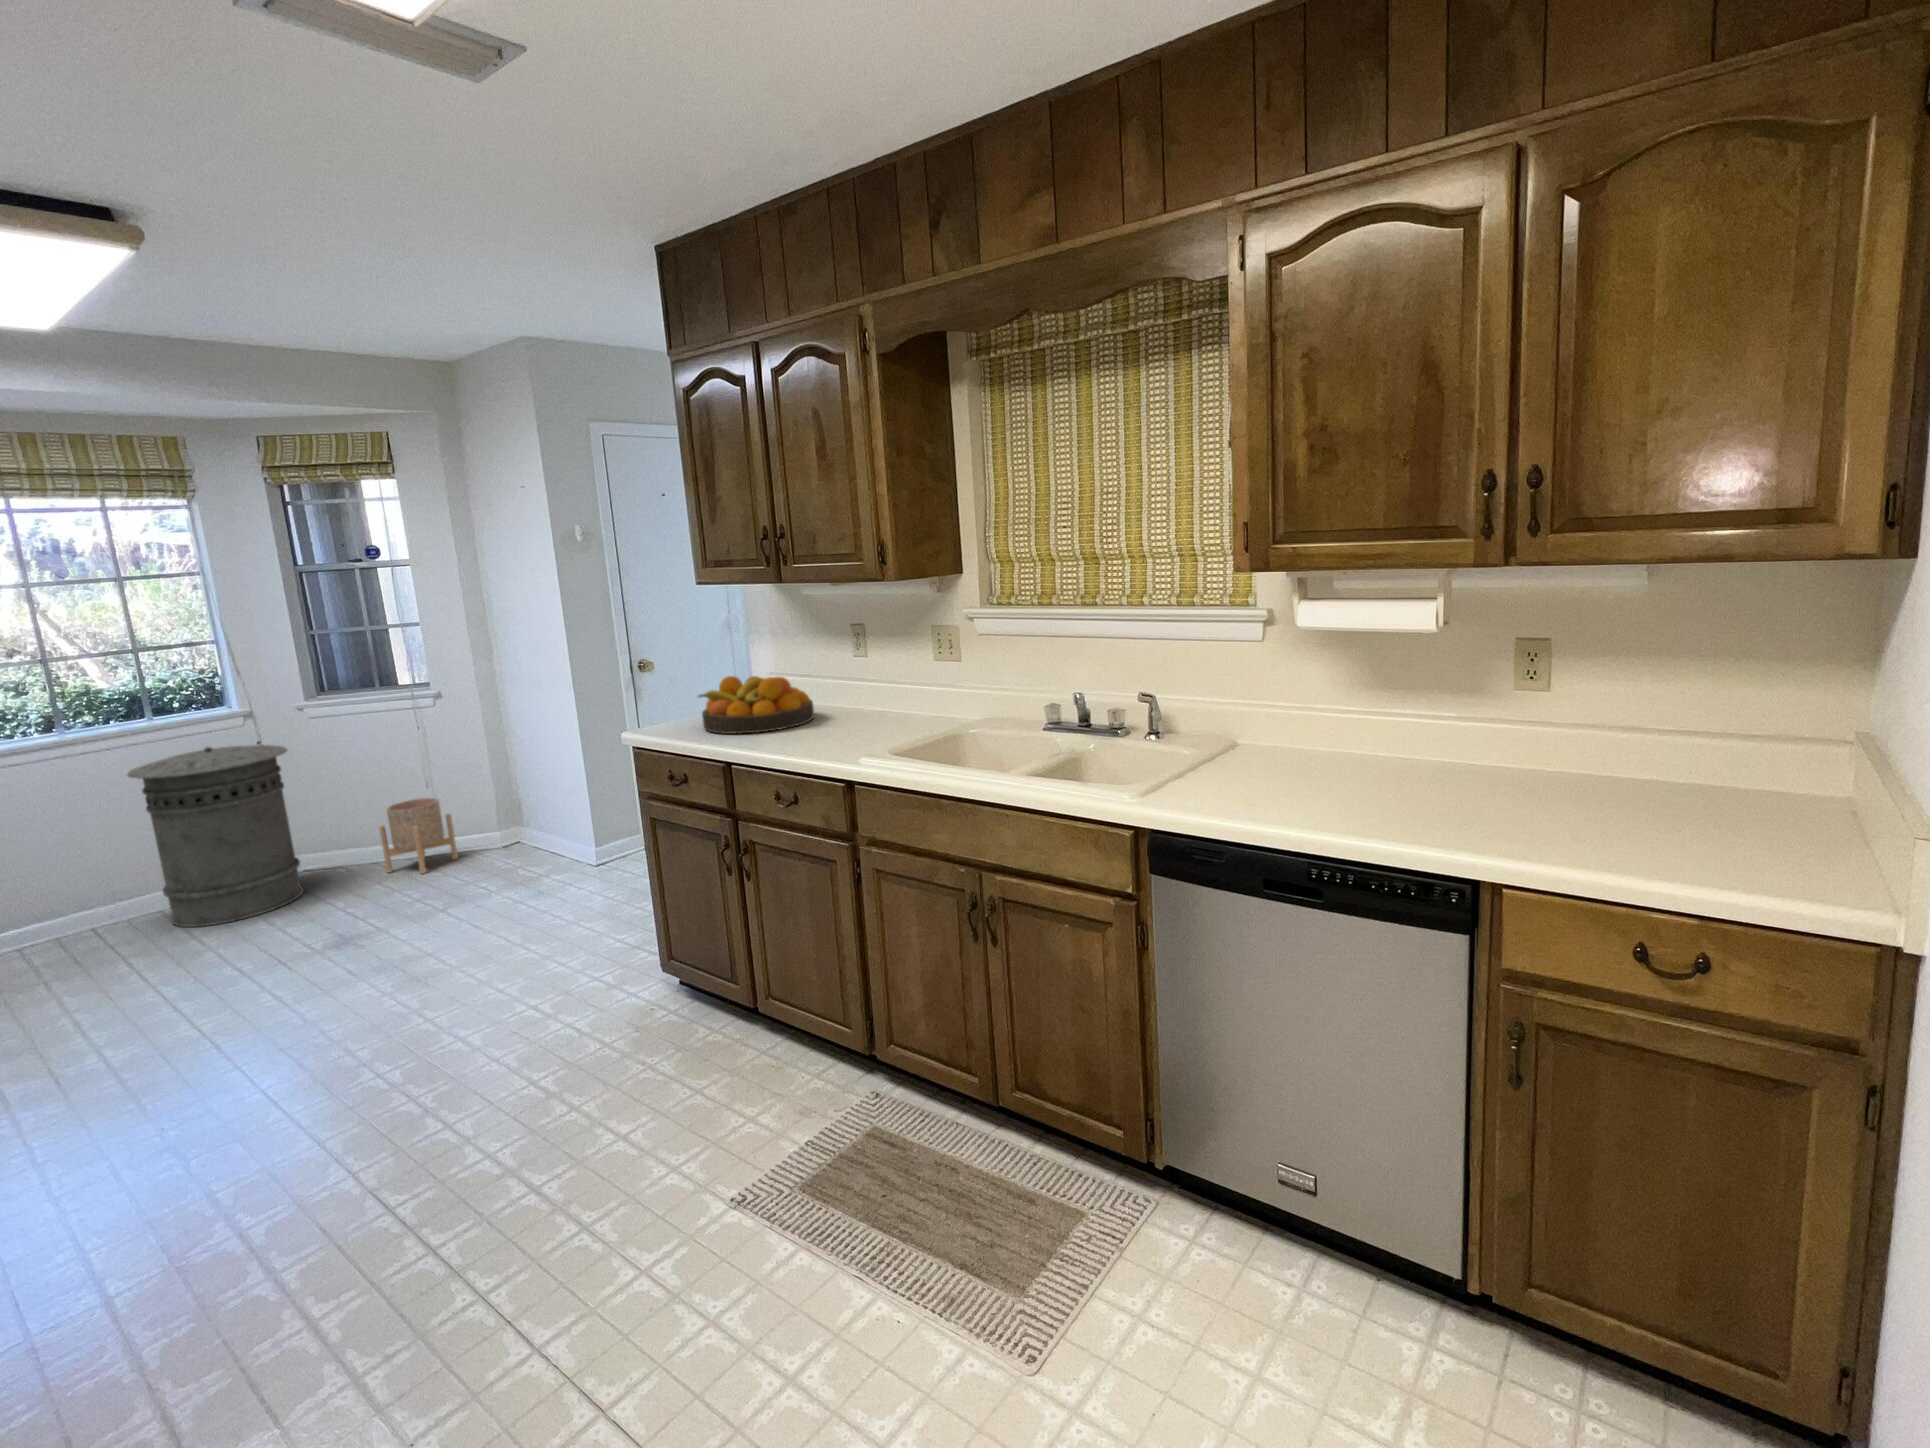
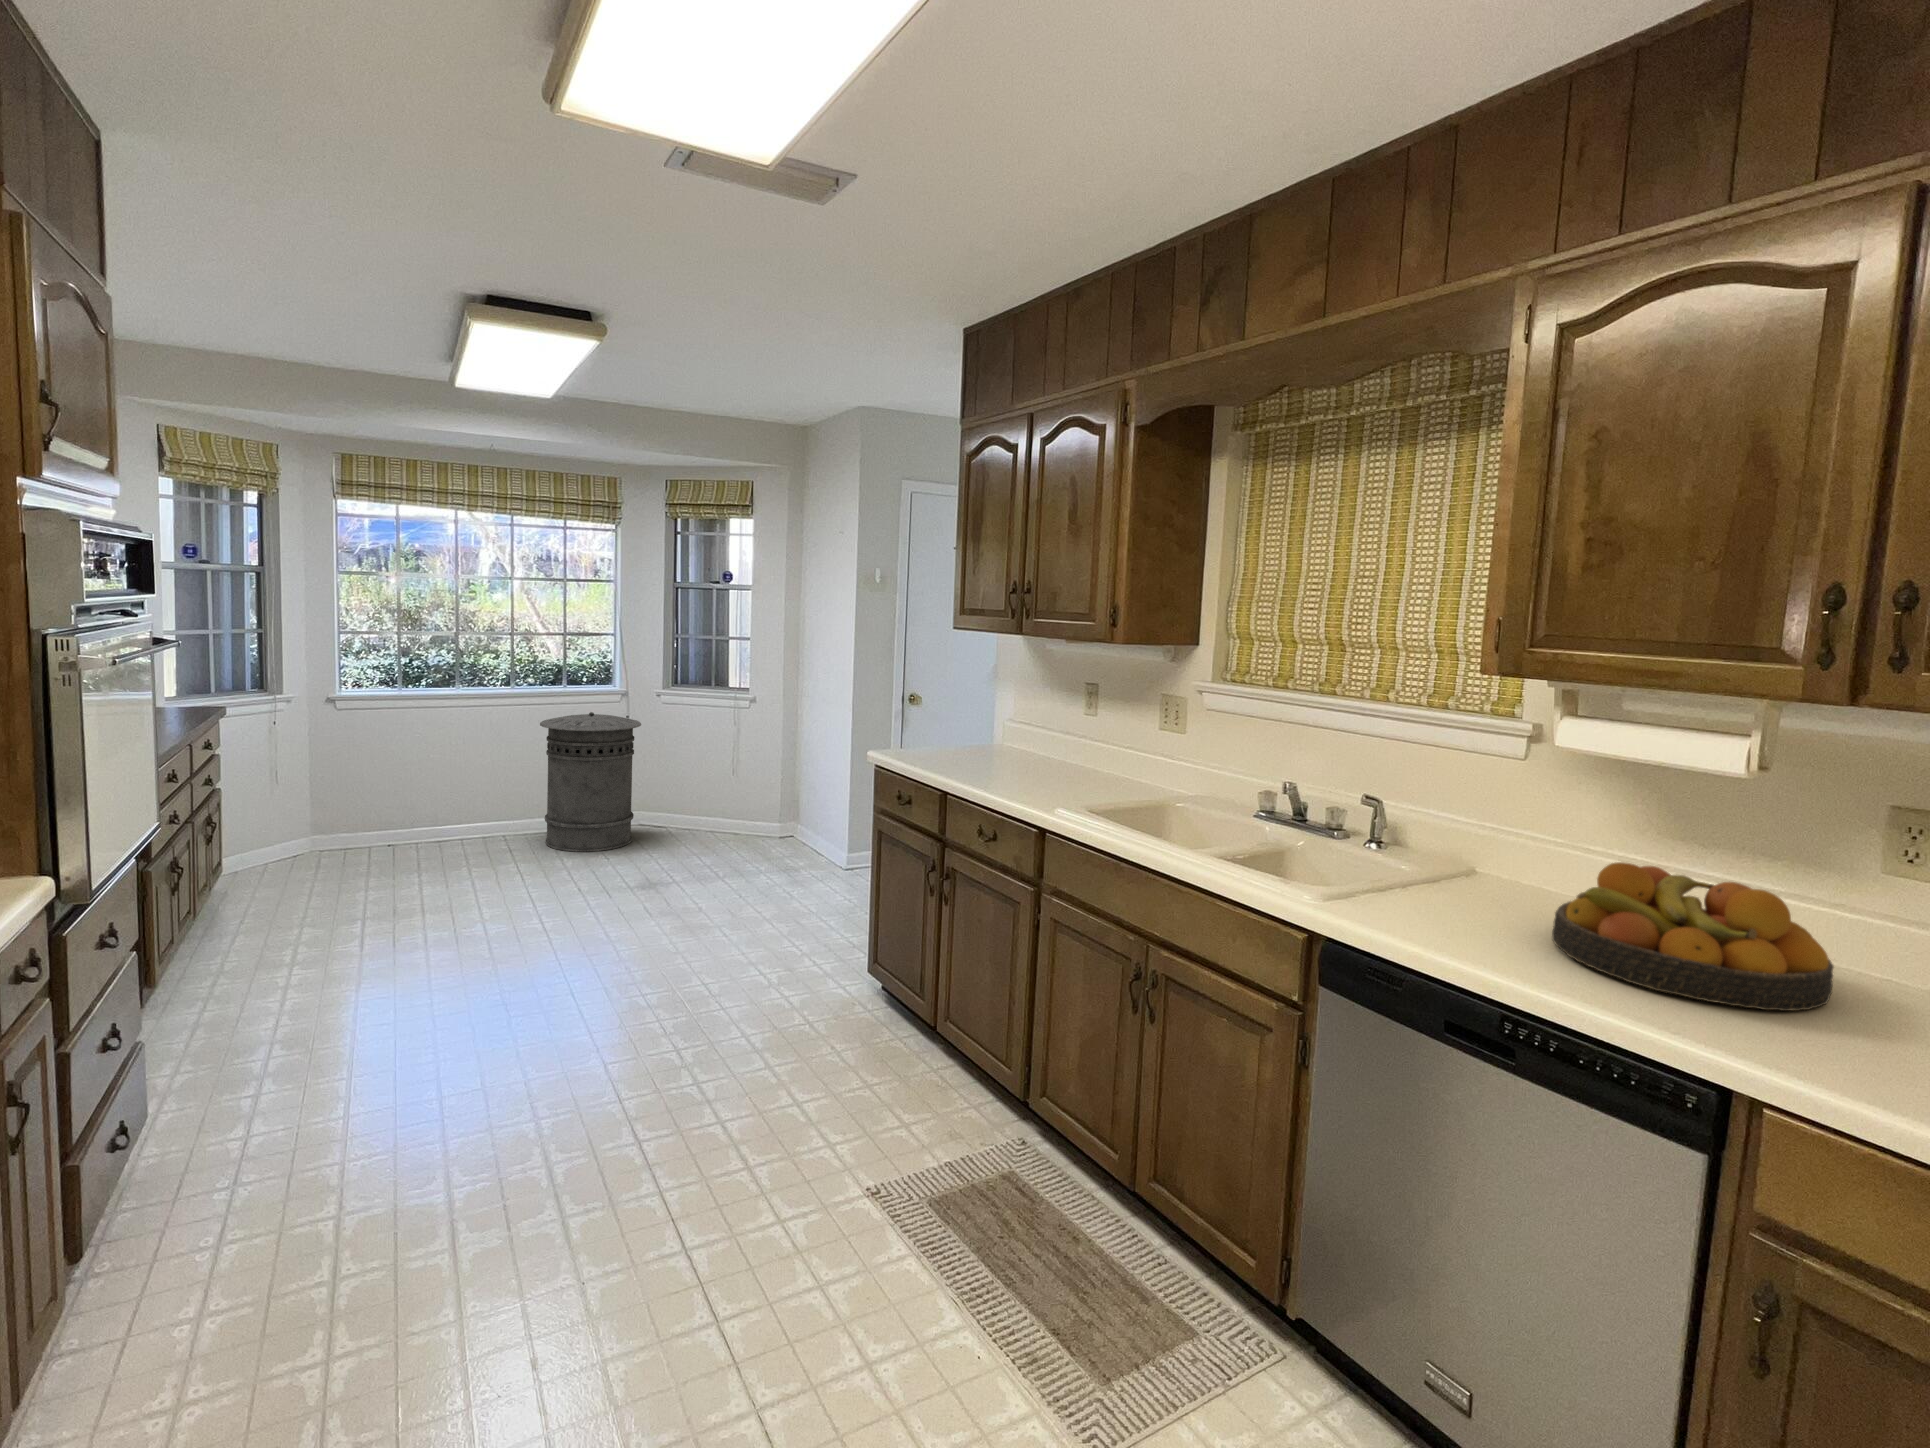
fruit bowl: present [698,676,814,734] -> present [1552,862,1833,1011]
planter: present [379,798,458,874] -> none [690,783,744,847]

